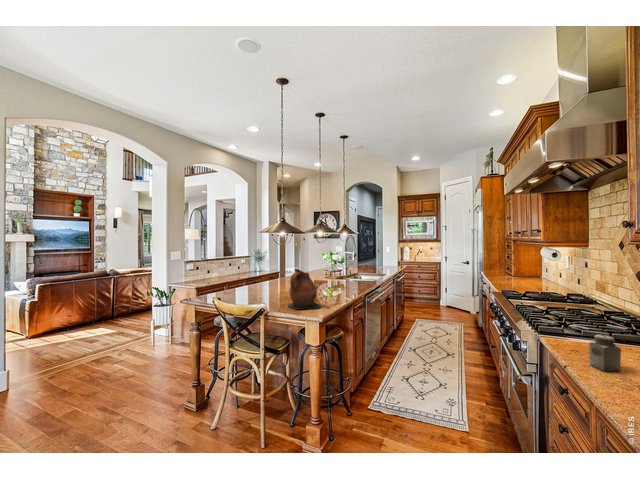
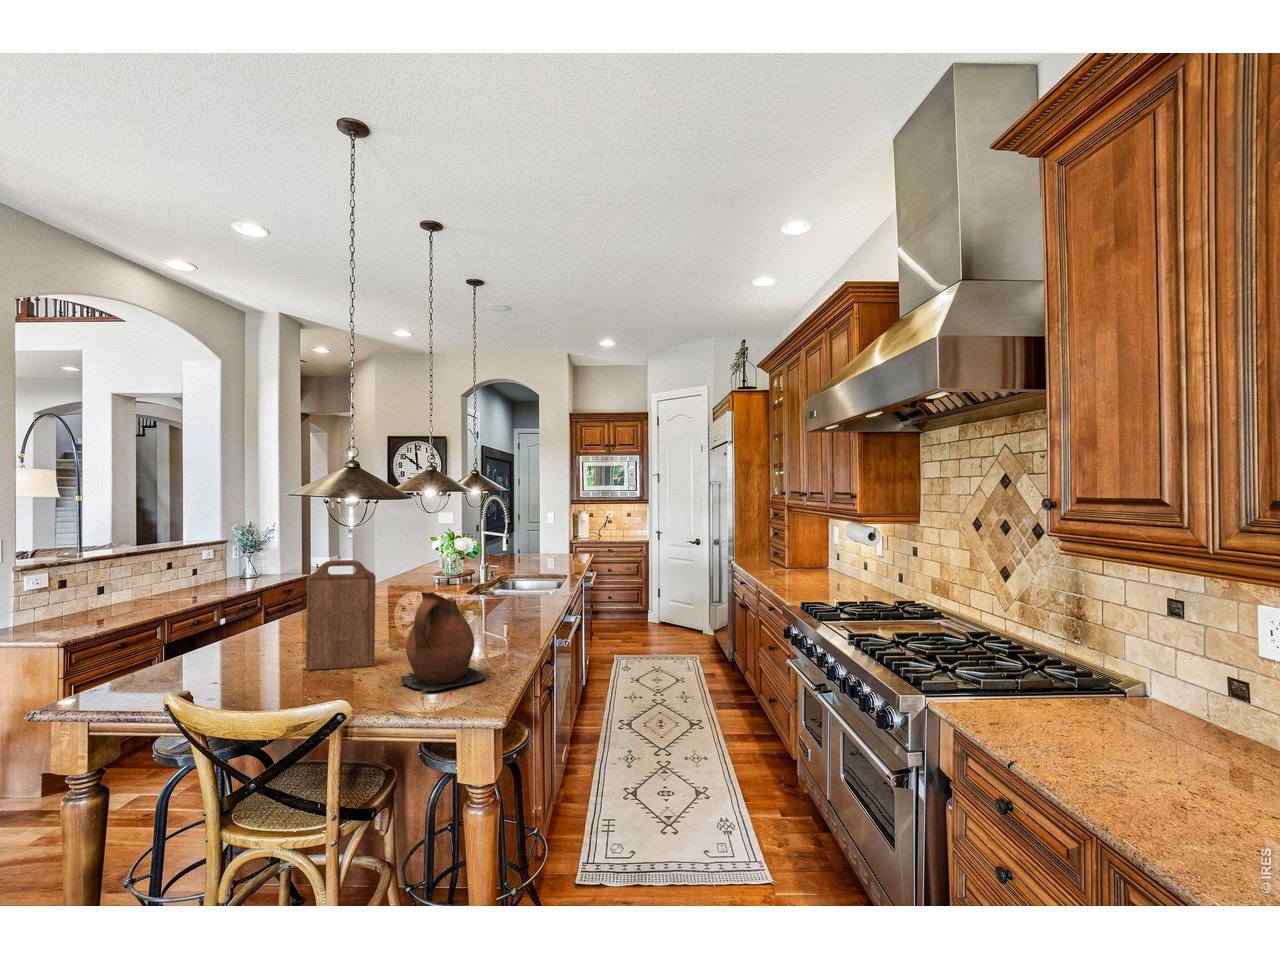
cutting board: none [258,257,282,300] -> present [306,560,376,670]
salt shaker: present [589,335,621,372] -> none [1020,692,1065,756]

